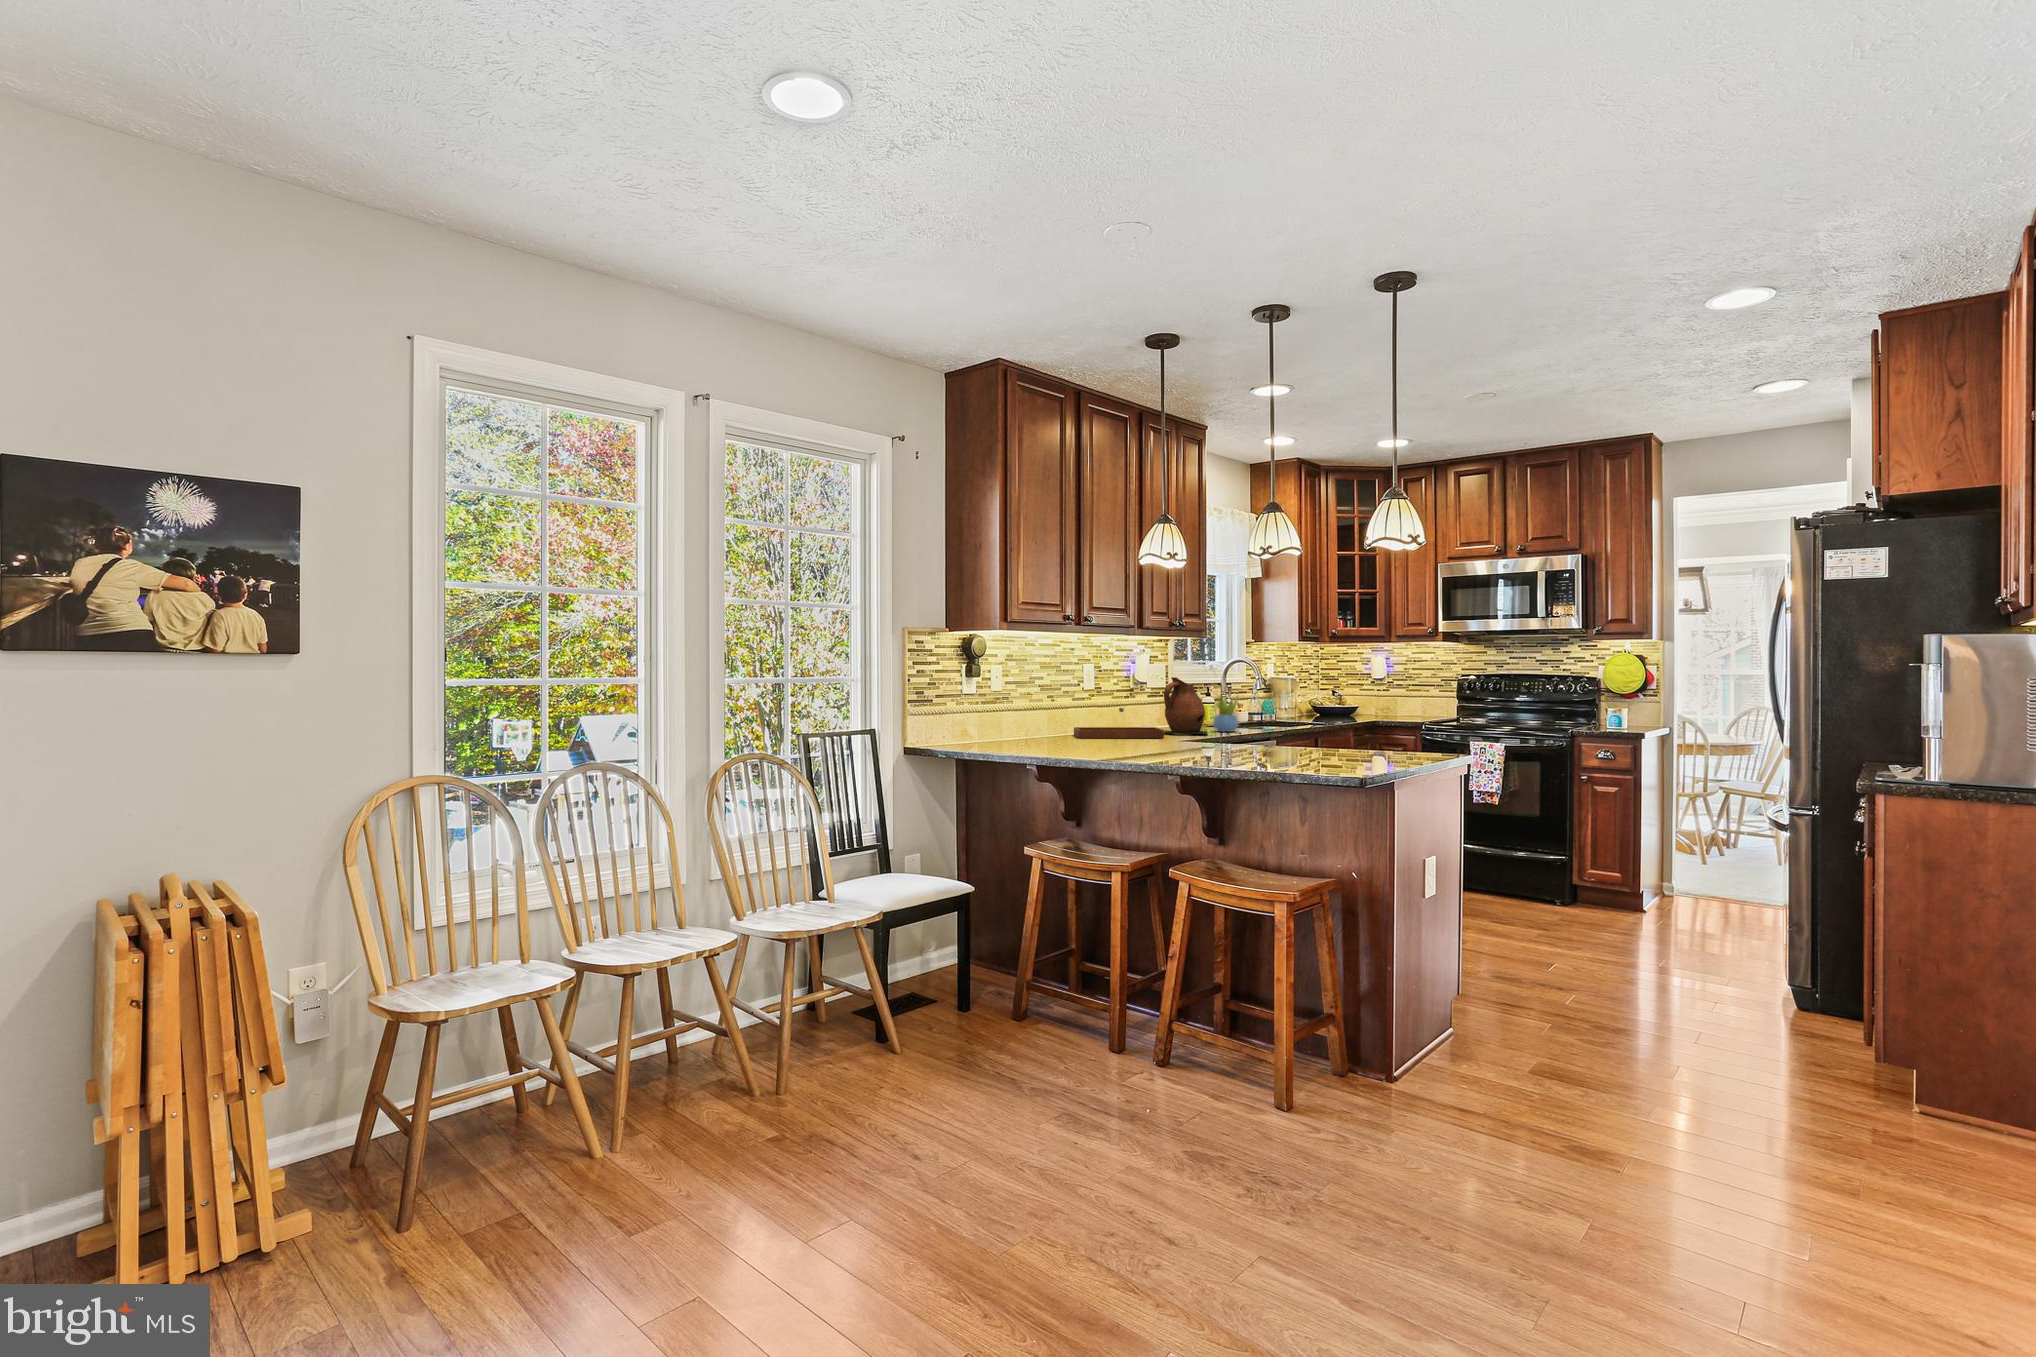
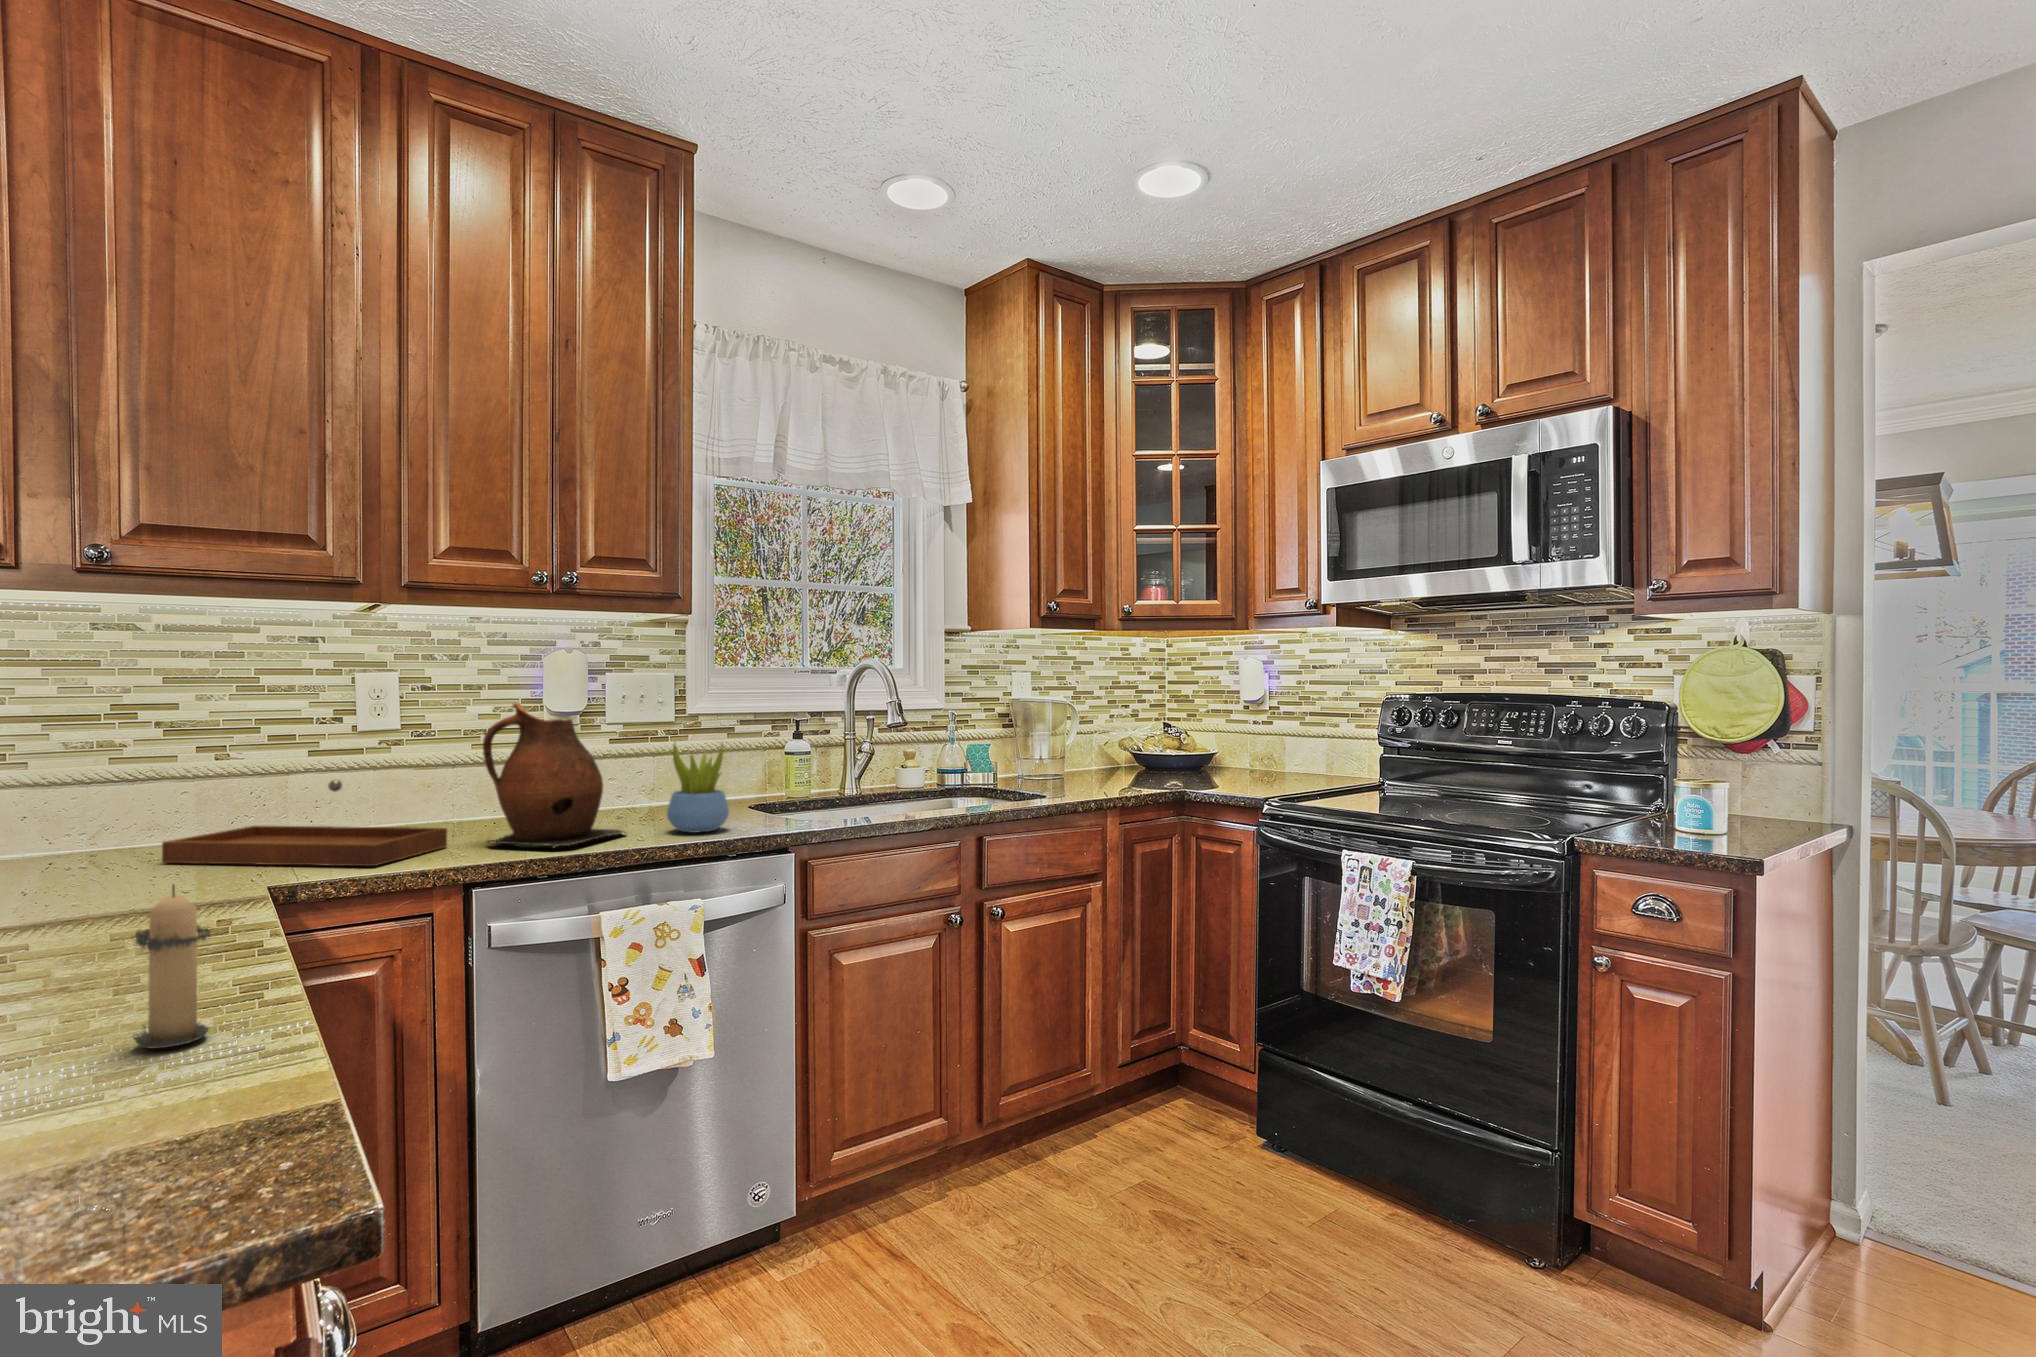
candle: none [1297,717,1317,757] -> present [133,885,214,1048]

